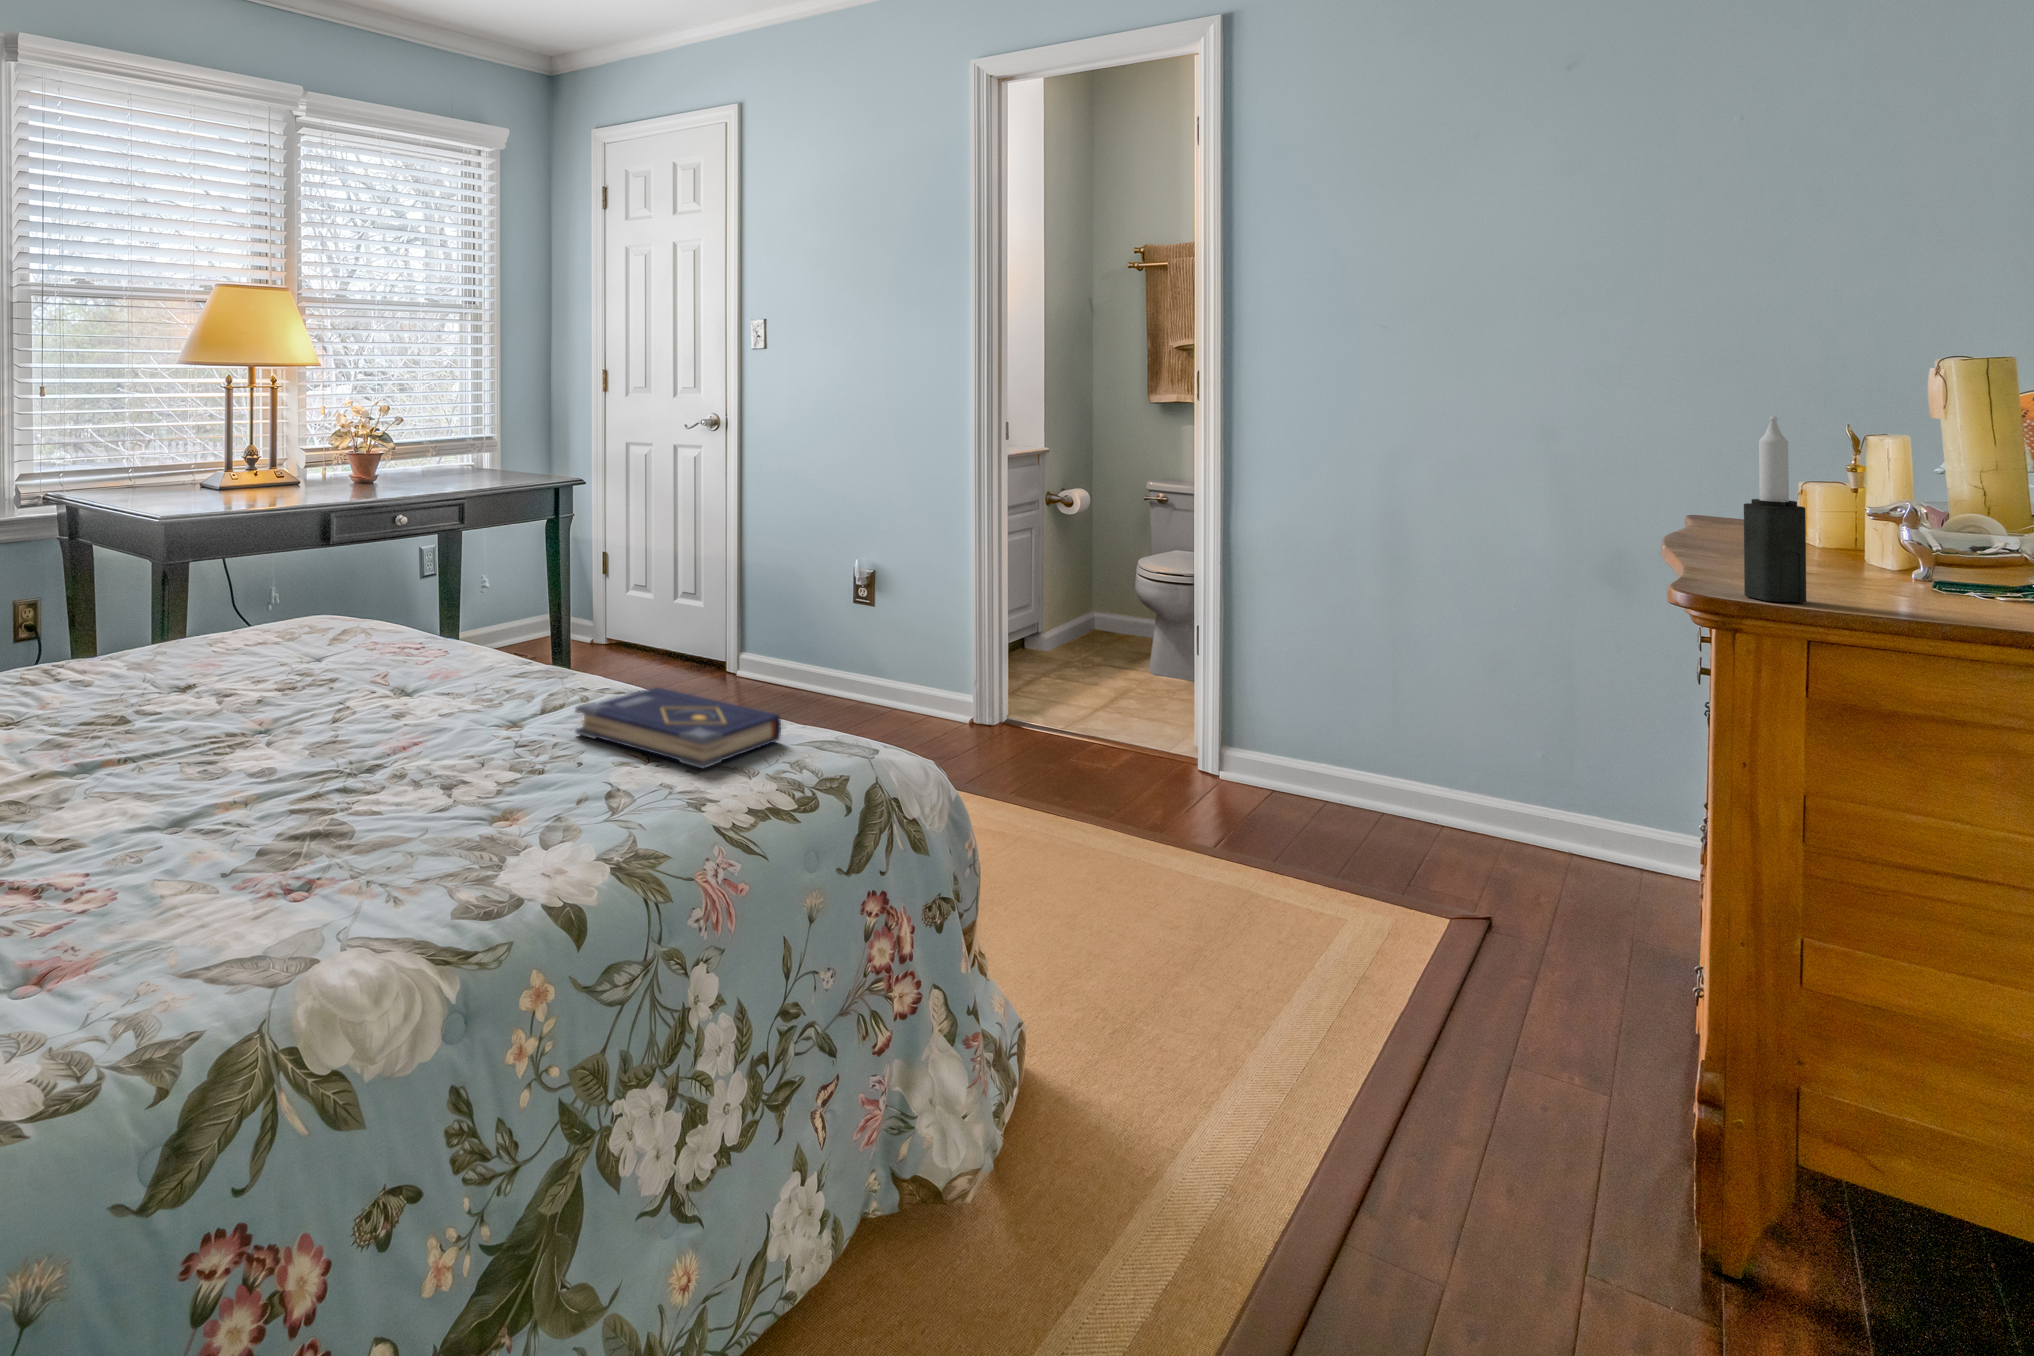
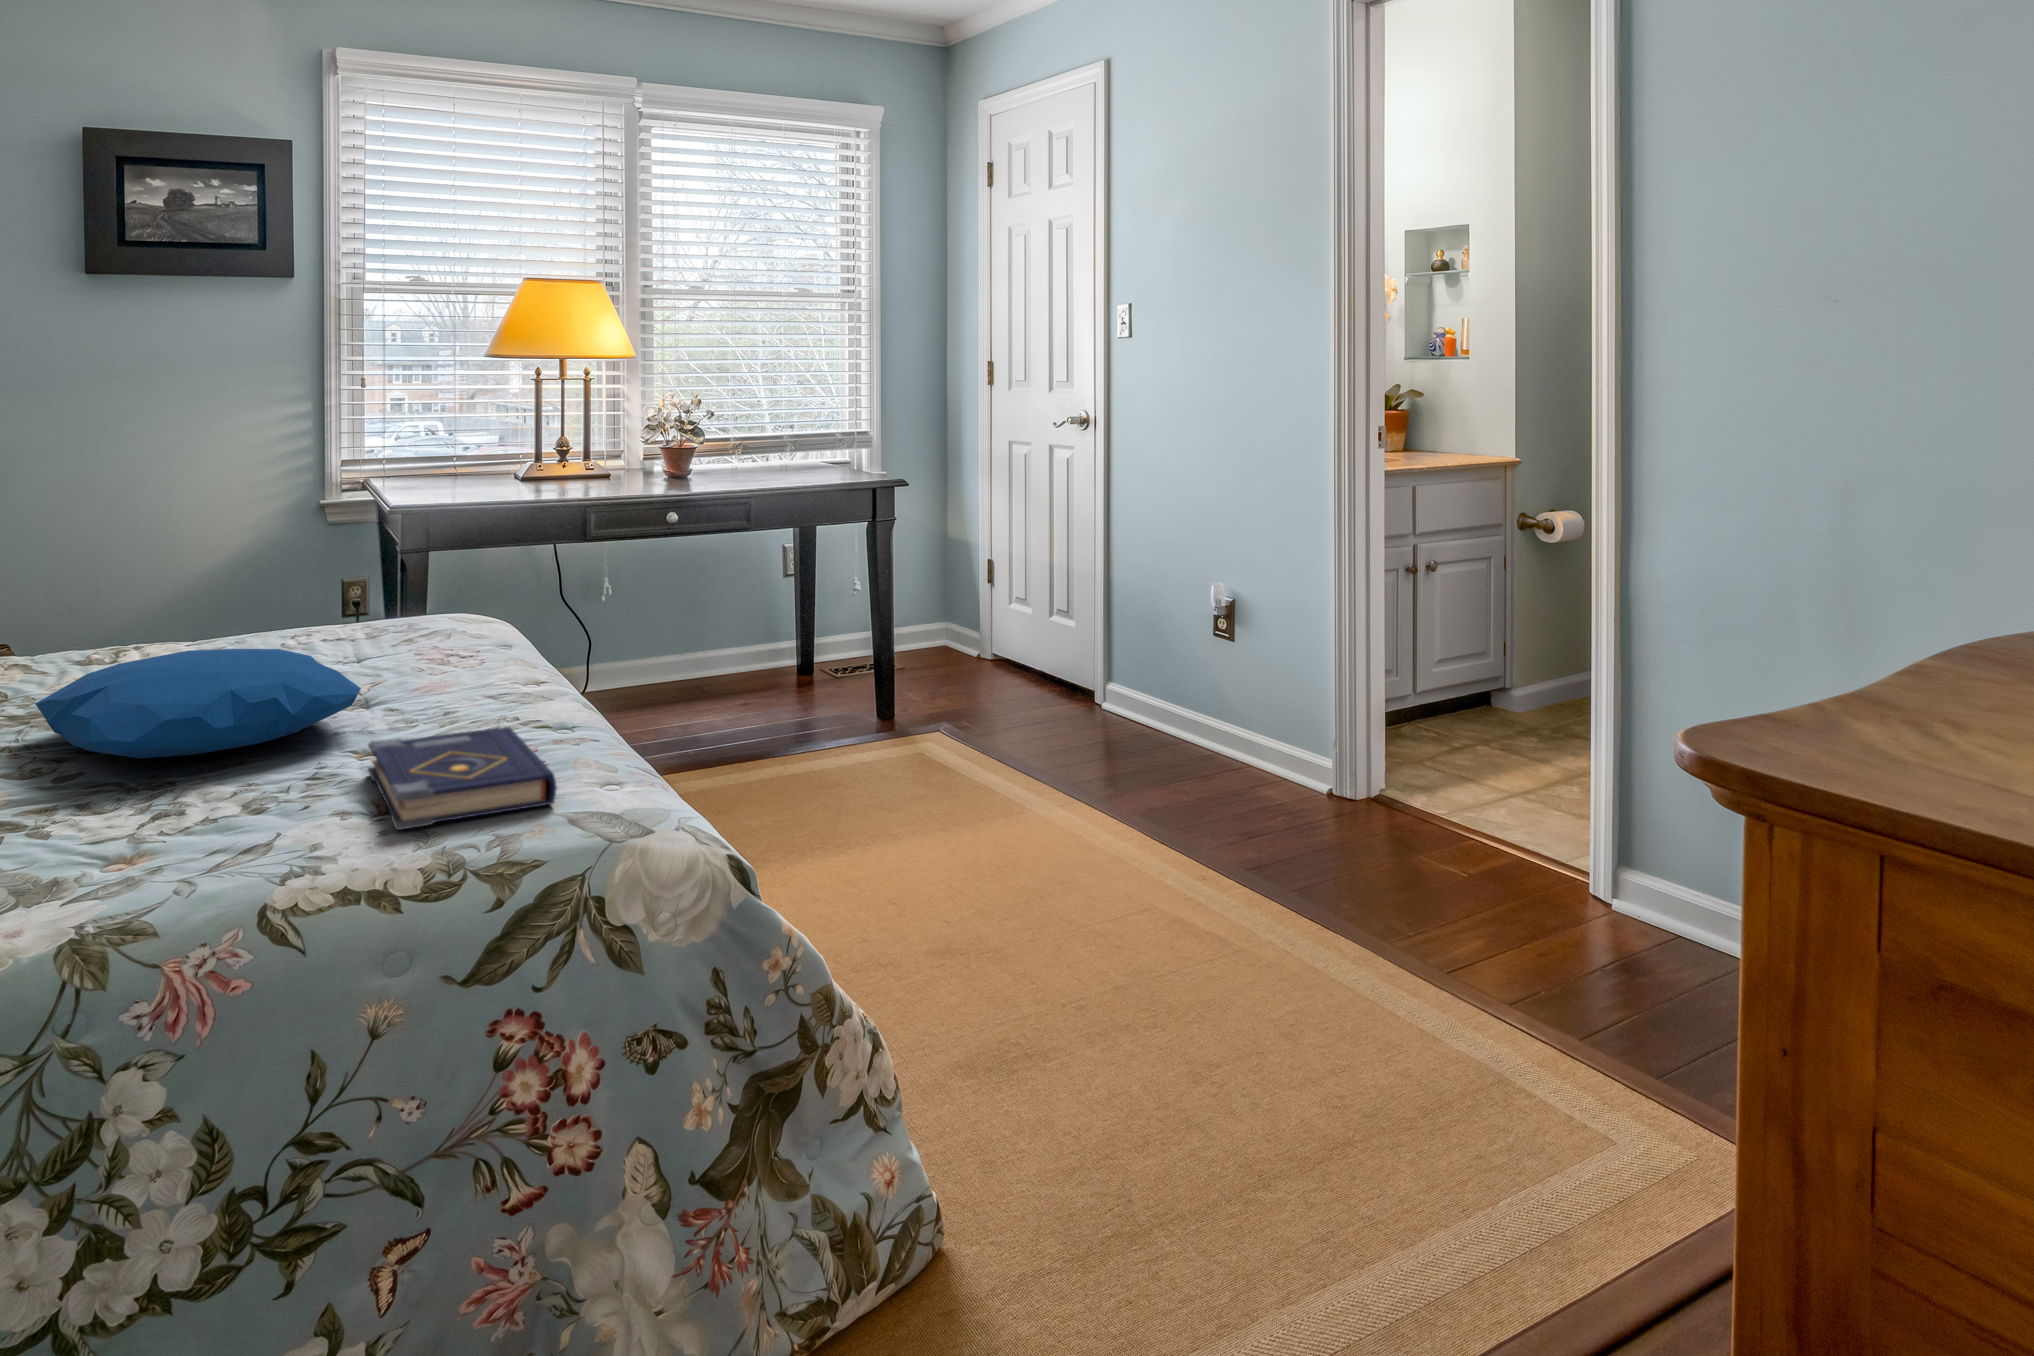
candle: present [1744,416,1806,602] -> none [1903,427,1998,749]
pillow: none [194,639,497,740] -> present [35,649,361,758]

